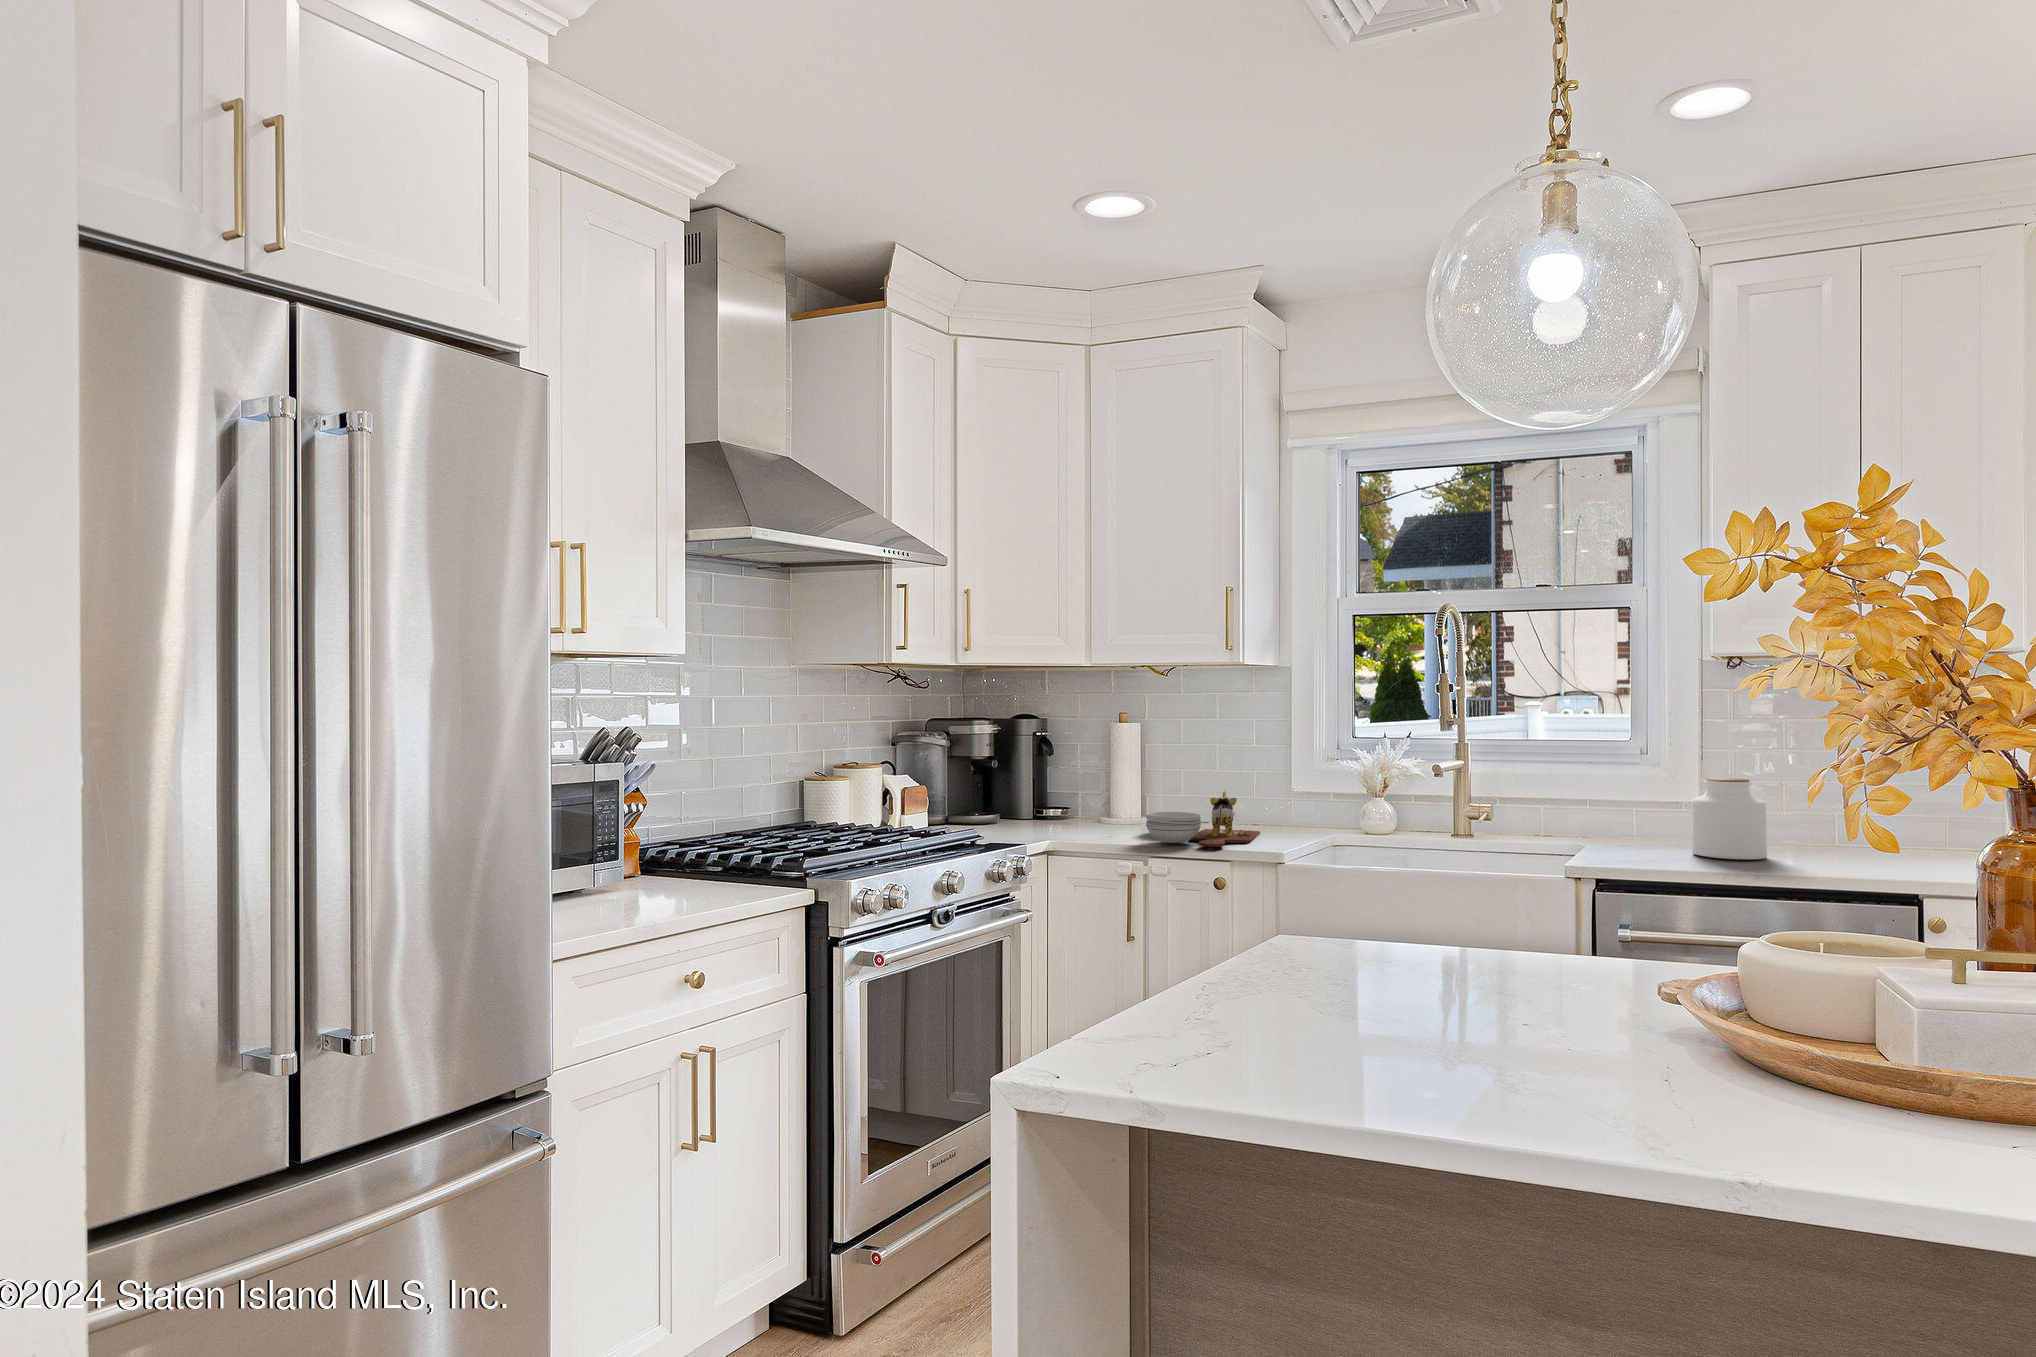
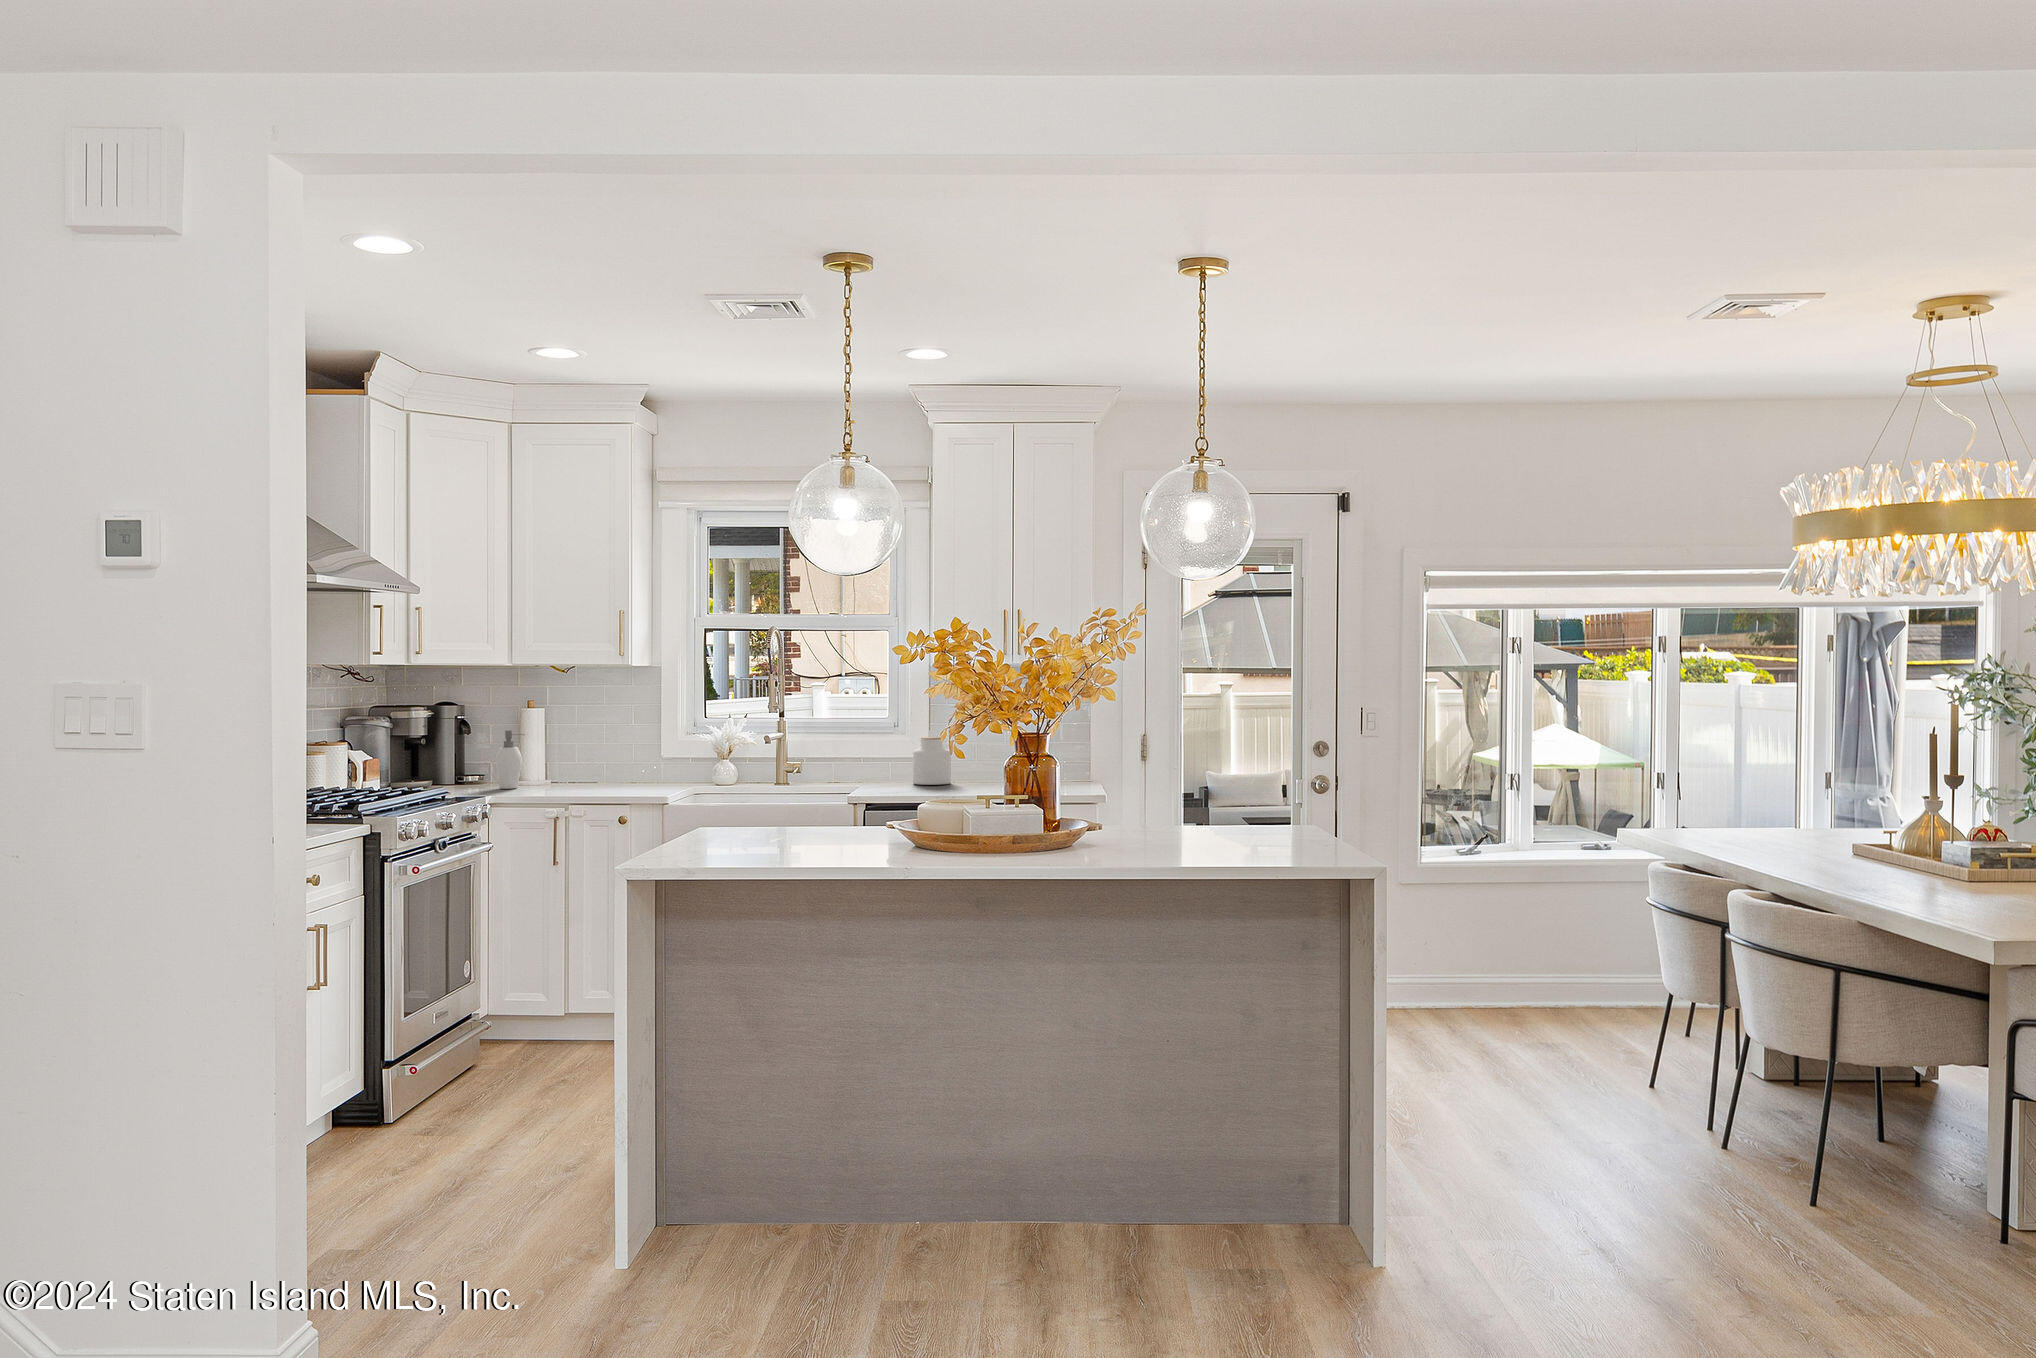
soap dispenser: none [1073,752,1108,827] -> present [495,730,525,789]
cutting board: present [1146,791,1260,847] -> none [560,756,644,795]

